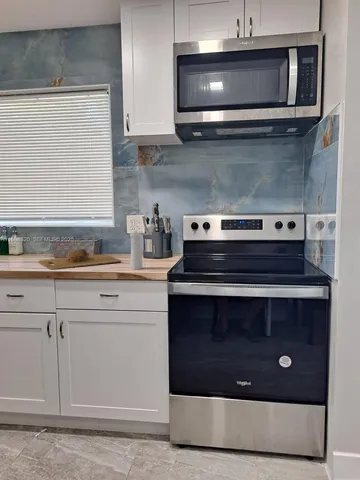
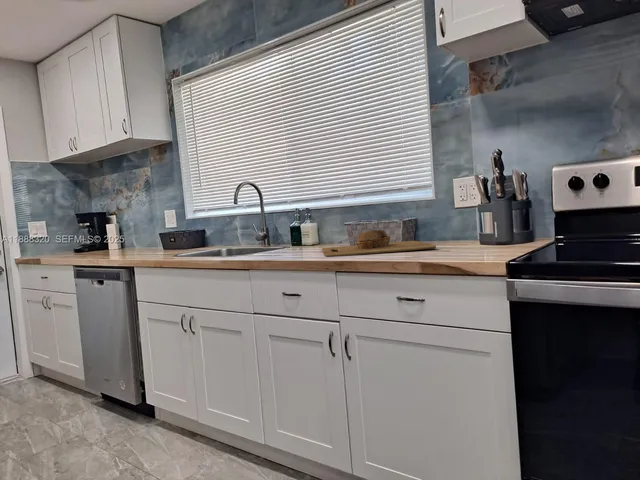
pepper mill: present [130,224,155,269] -> none [441,179,490,256]

